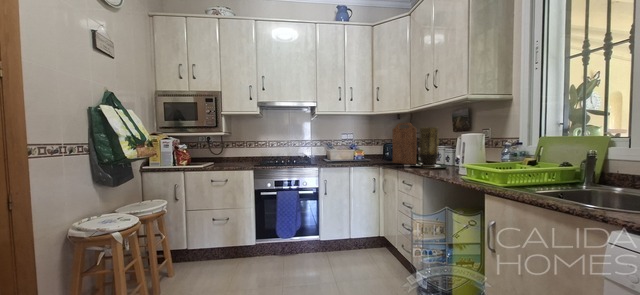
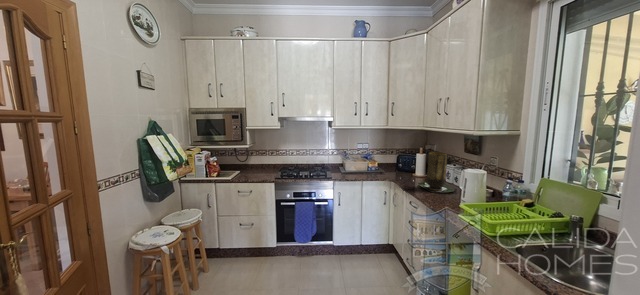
cutting board: present [393,123,416,164] -> none [403,144,427,184]

